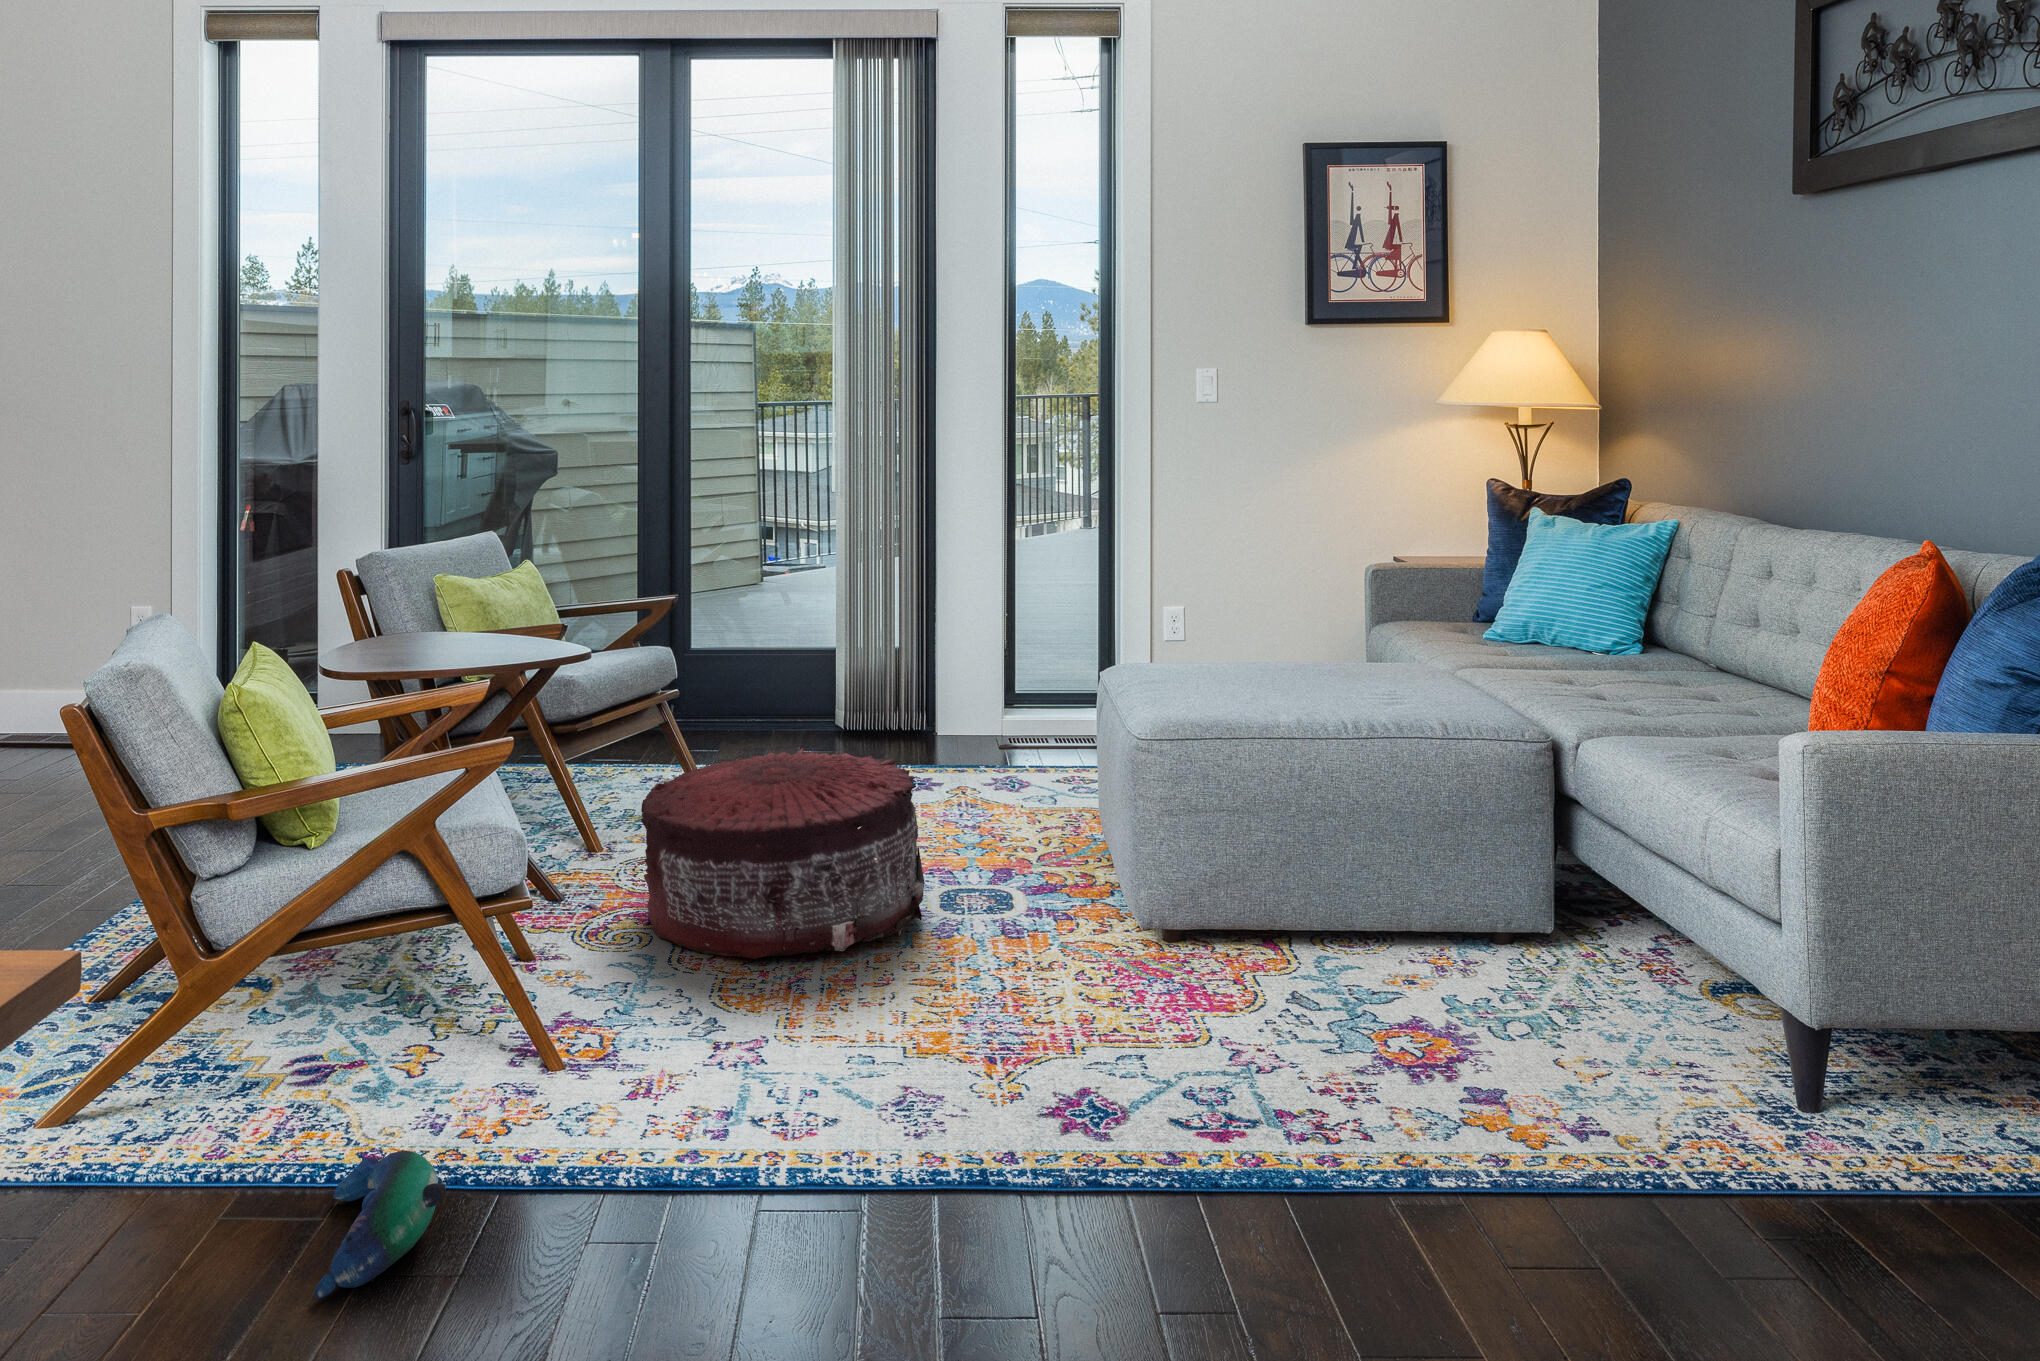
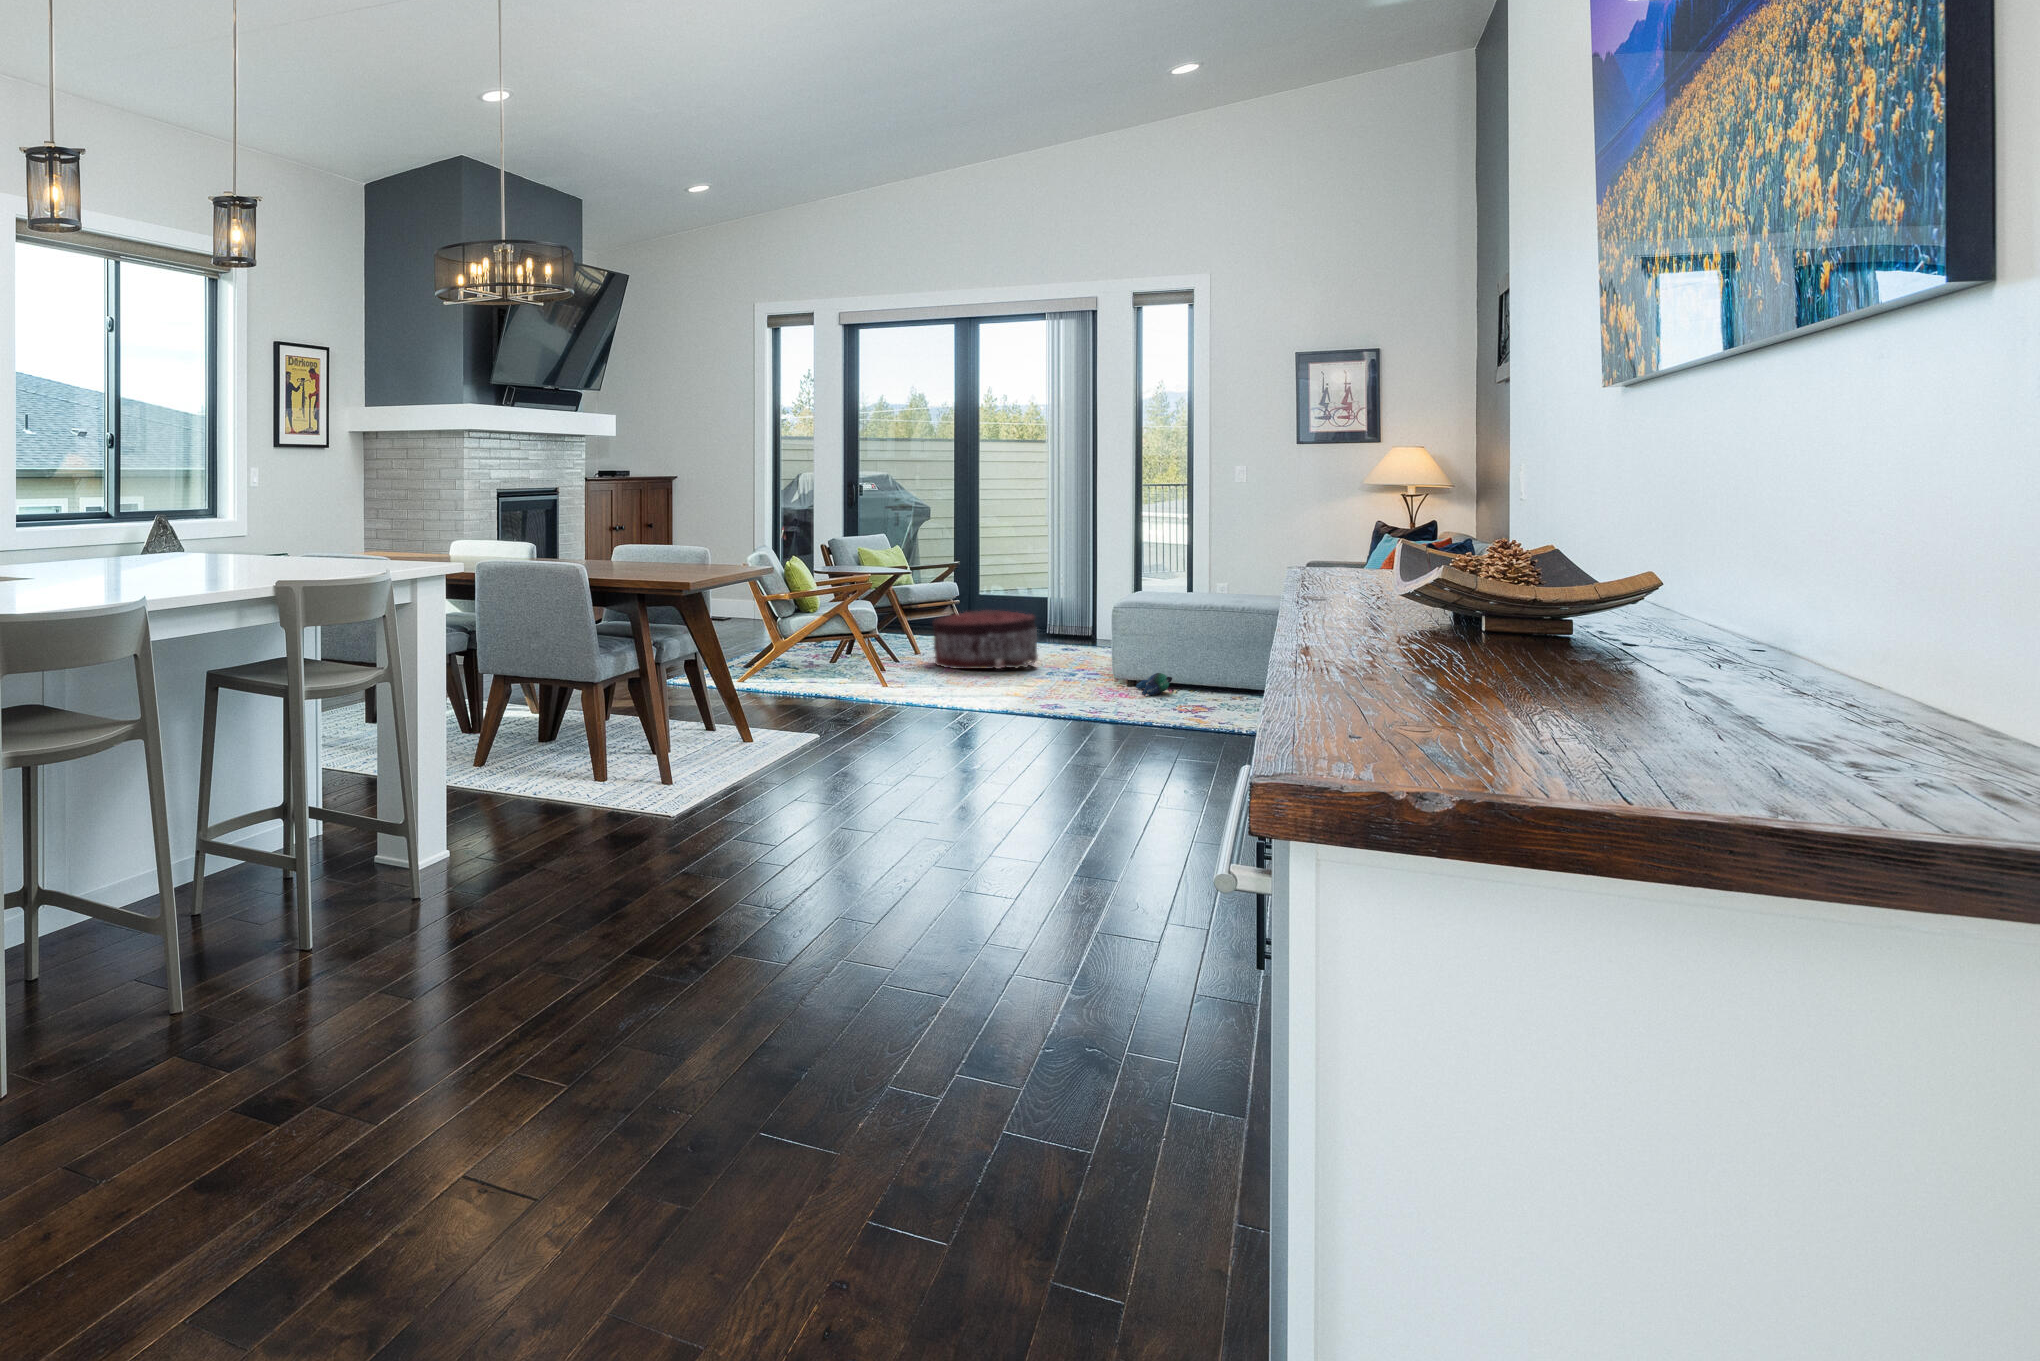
plush toy: present [315,1150,446,1299] -> present [1136,673,1172,695]

